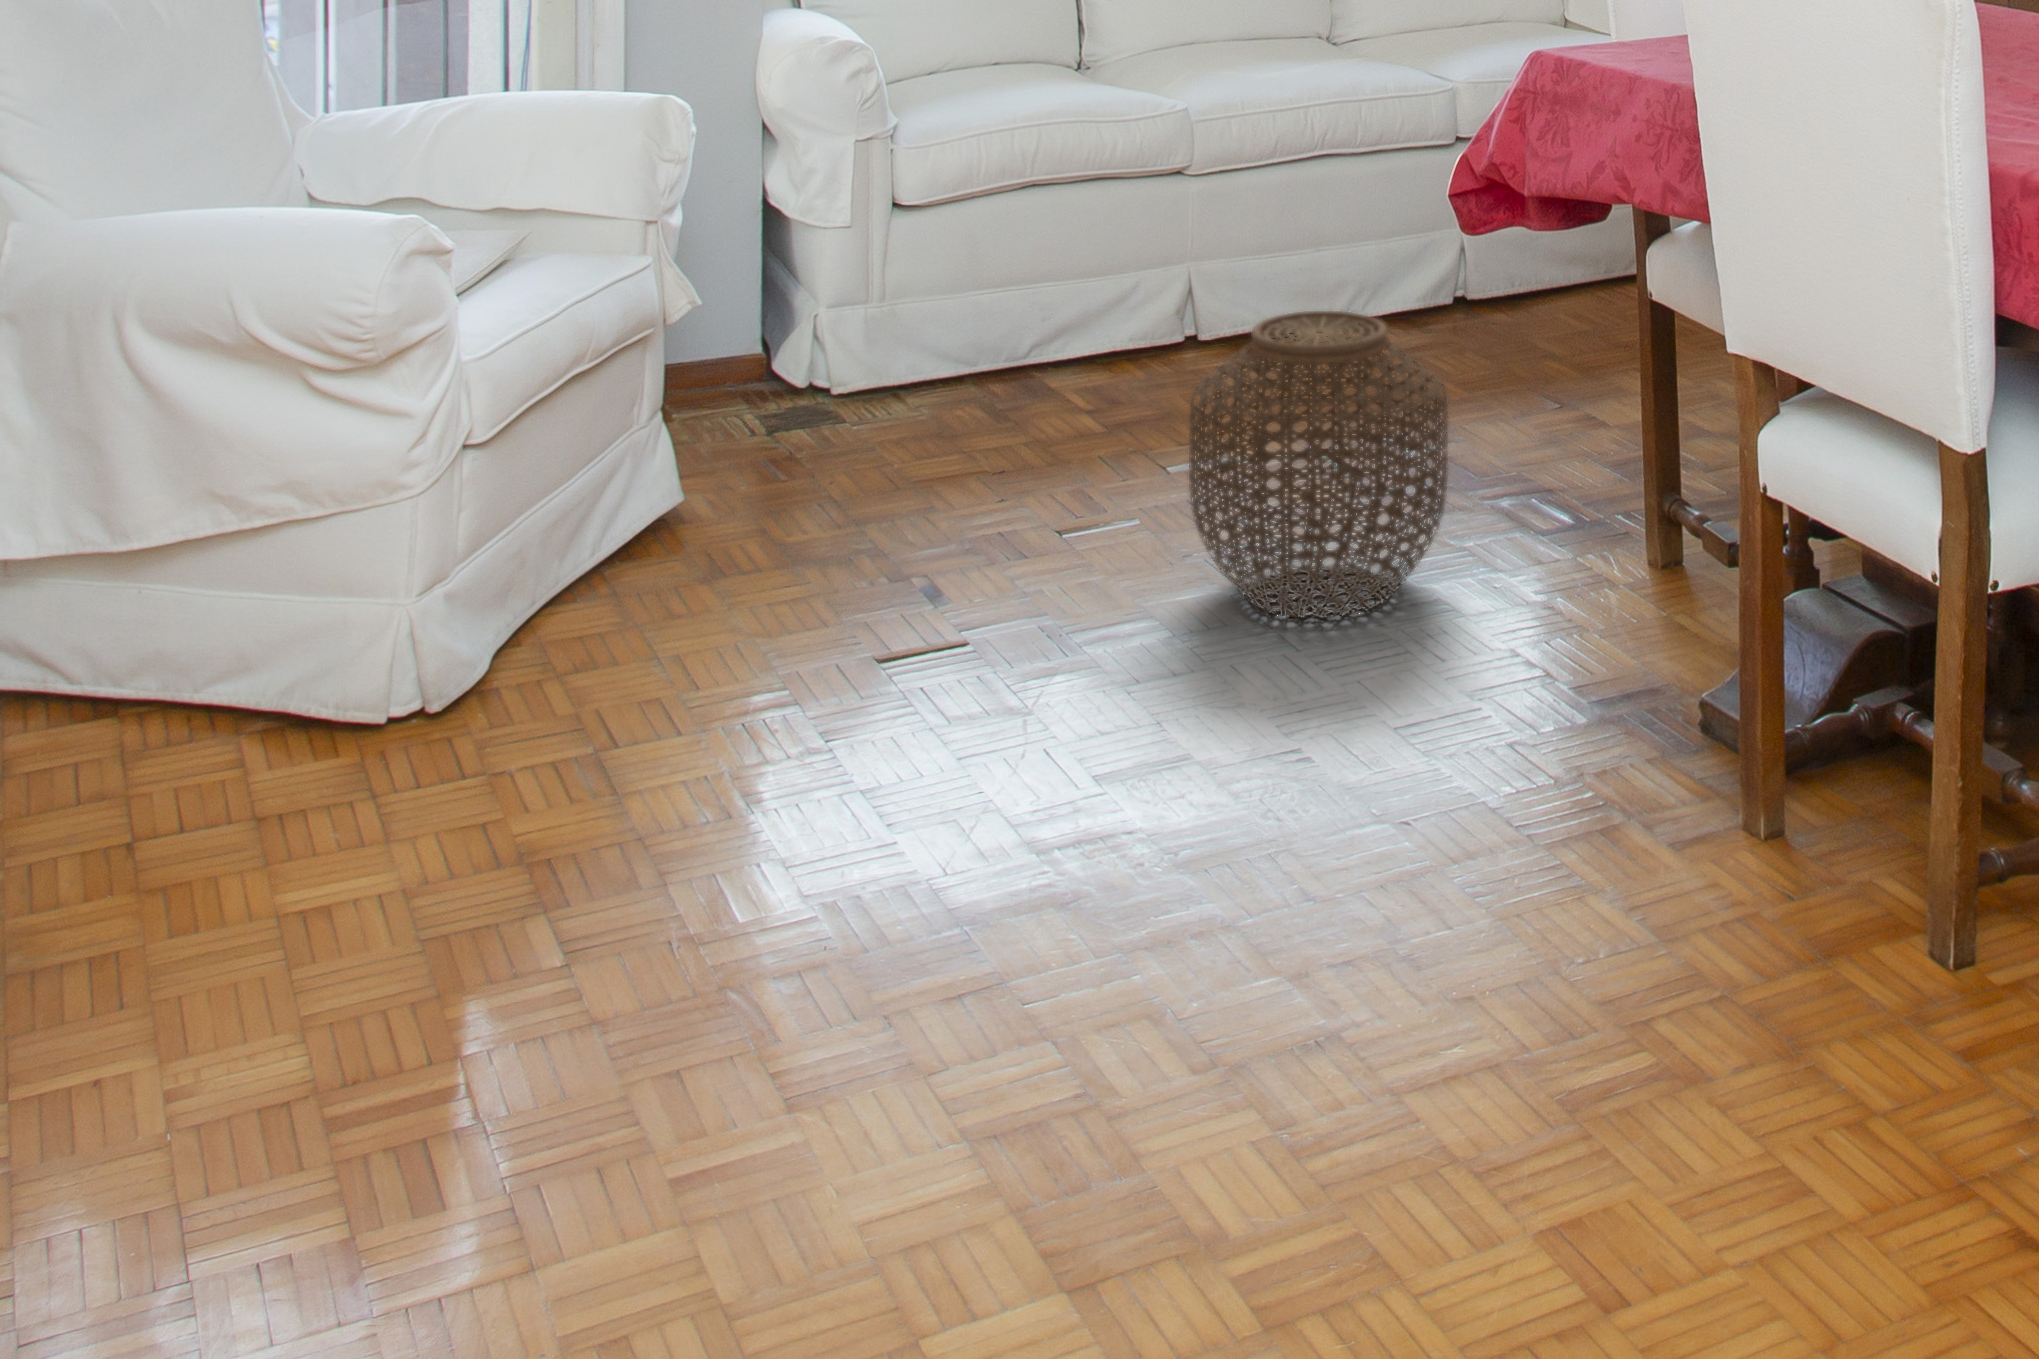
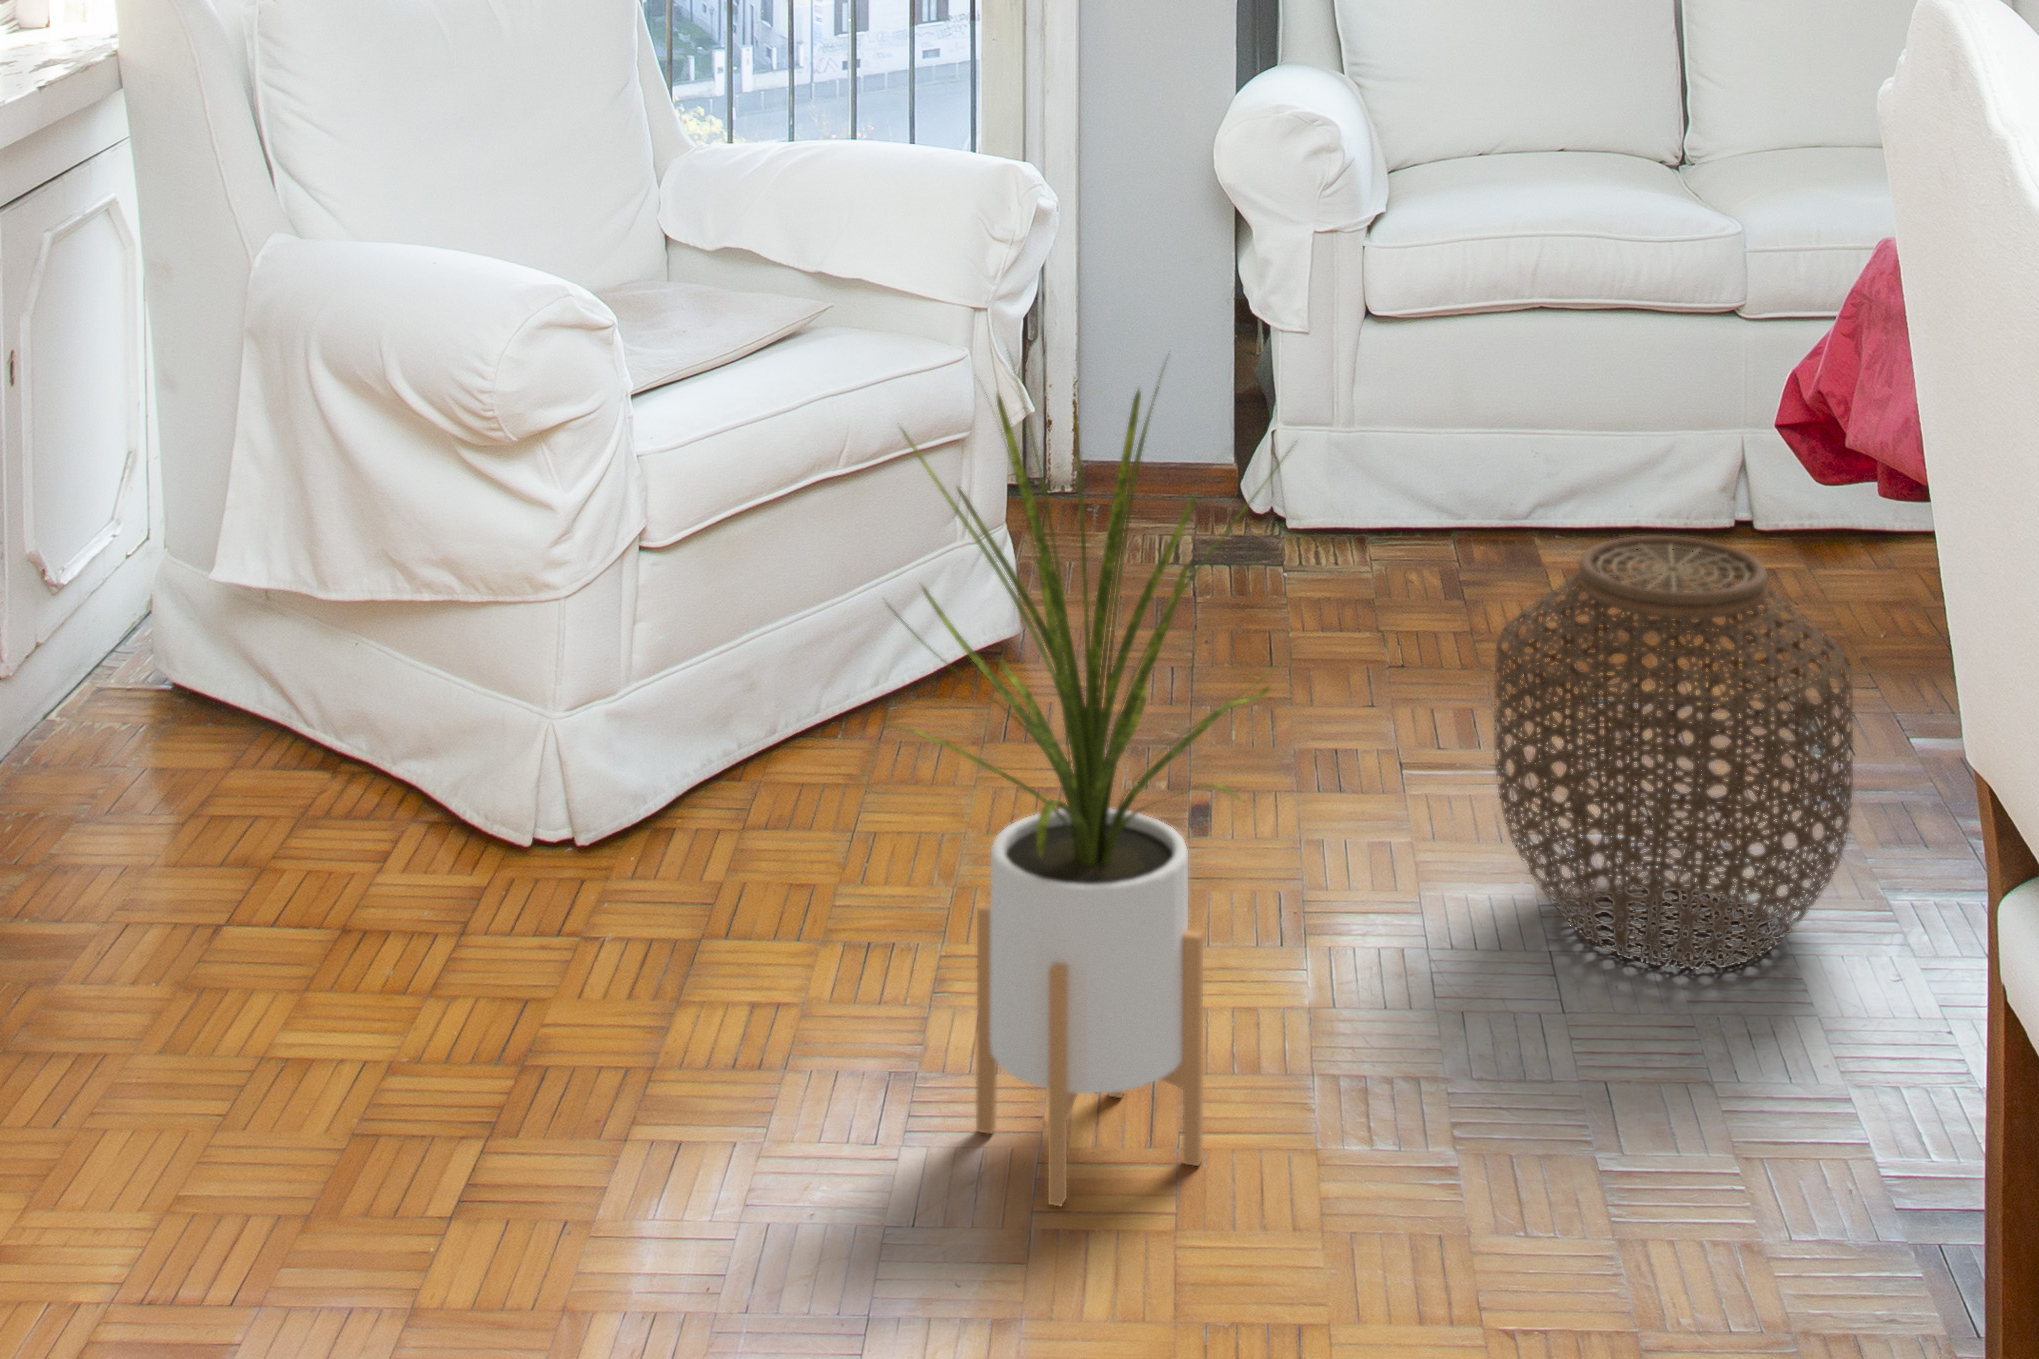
house plant: none [860,201,1186,851] -> present [892,353,1276,1206]

